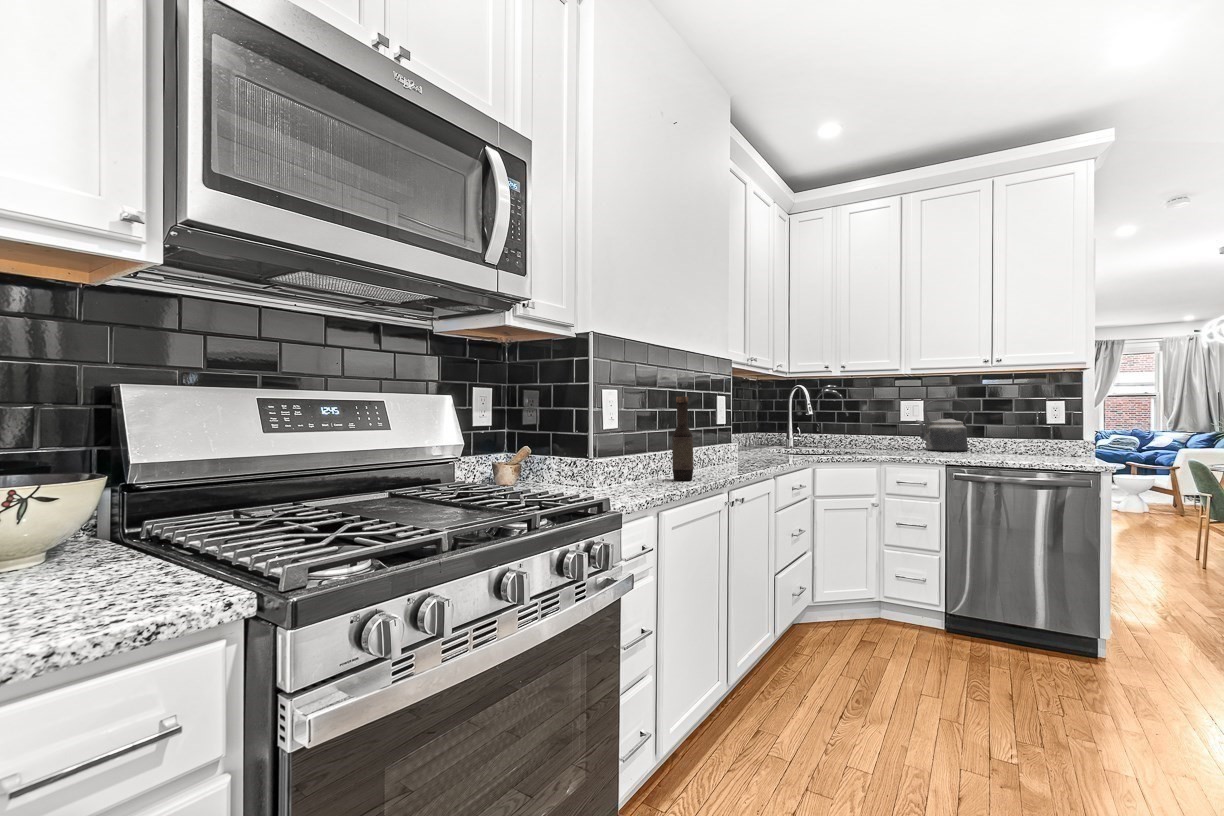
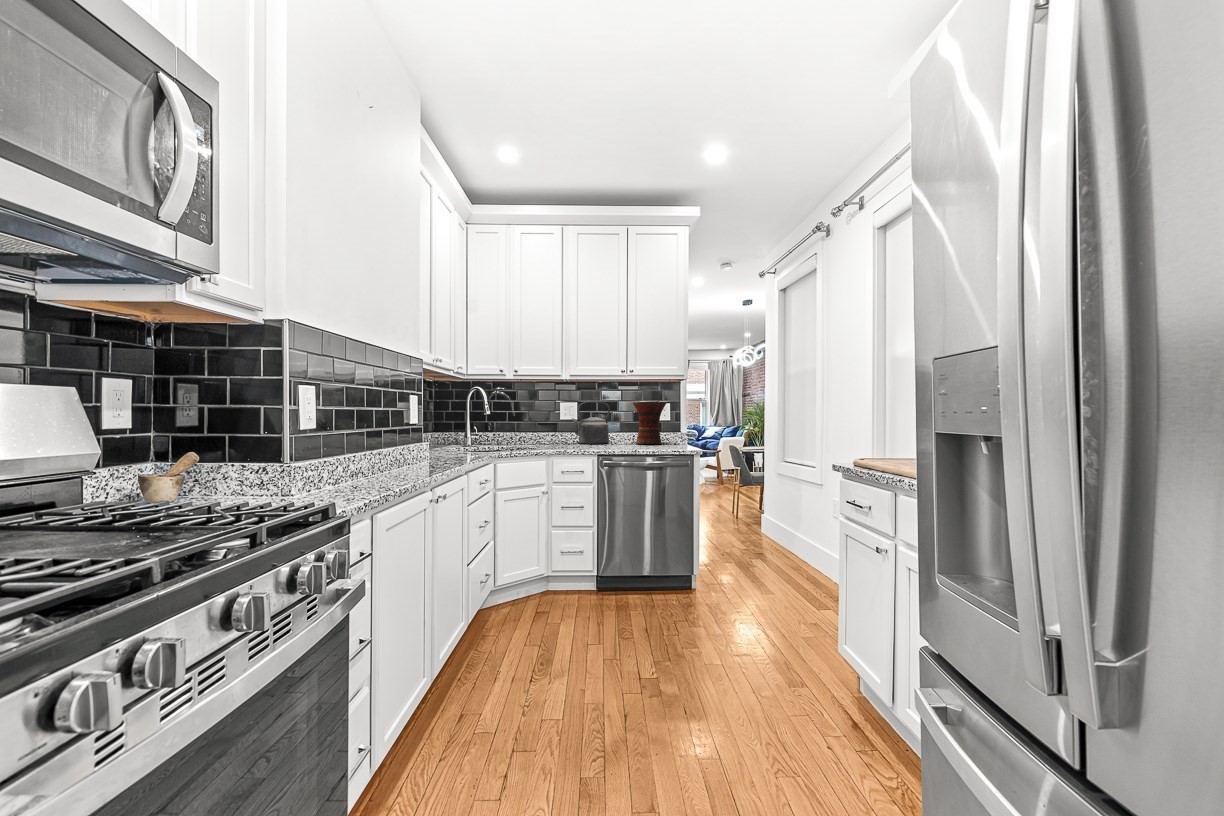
bottle: present [672,397,693,481] -> none [375,395,398,481]
vase: none [1001,399,1056,454] -> present [632,402,666,444]

